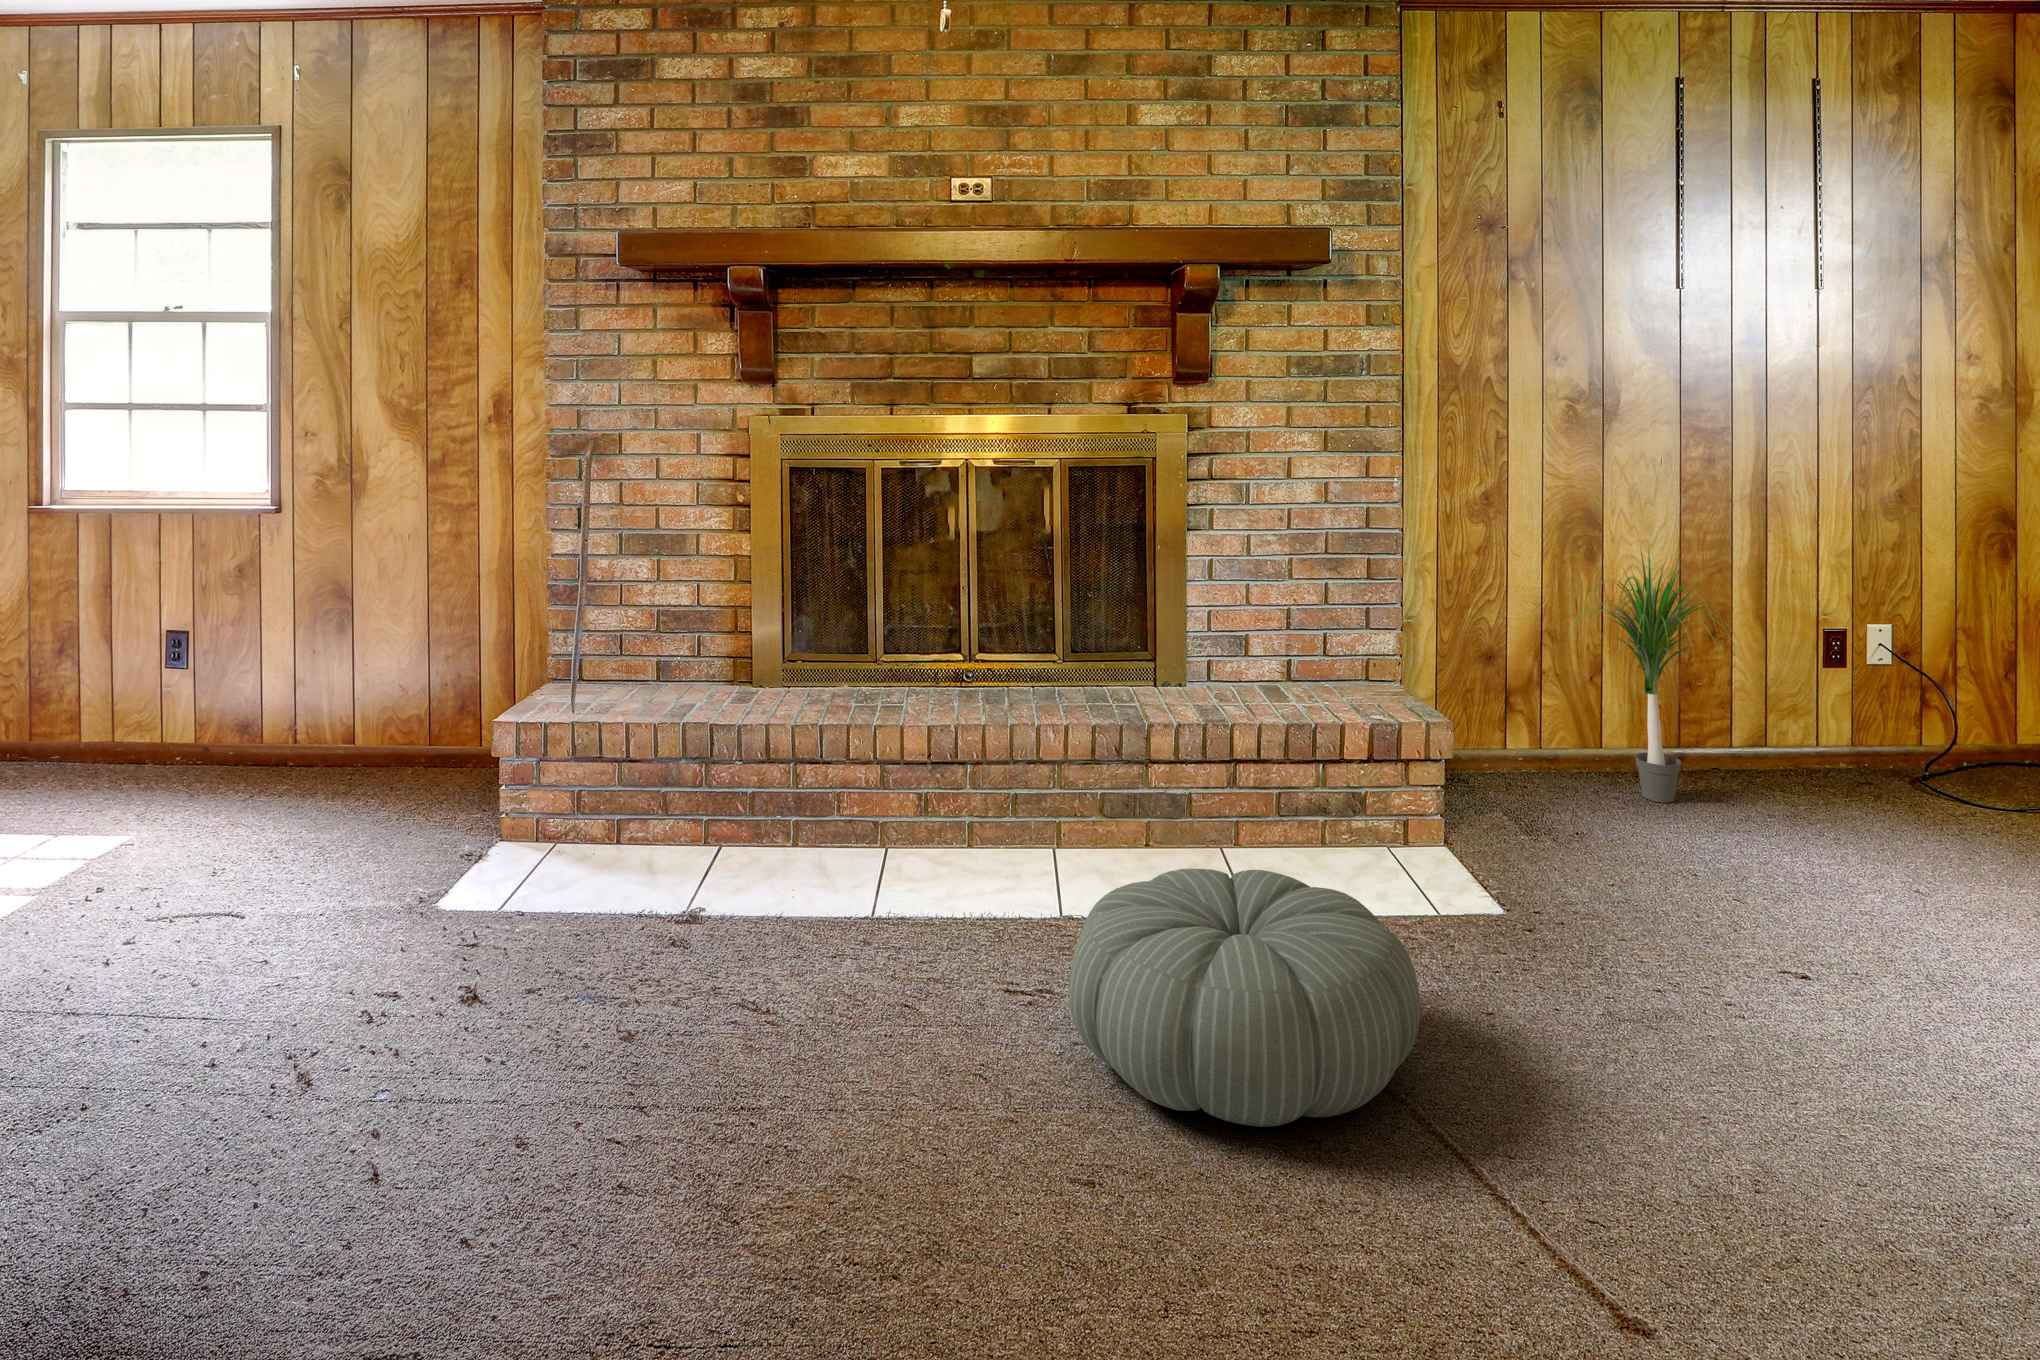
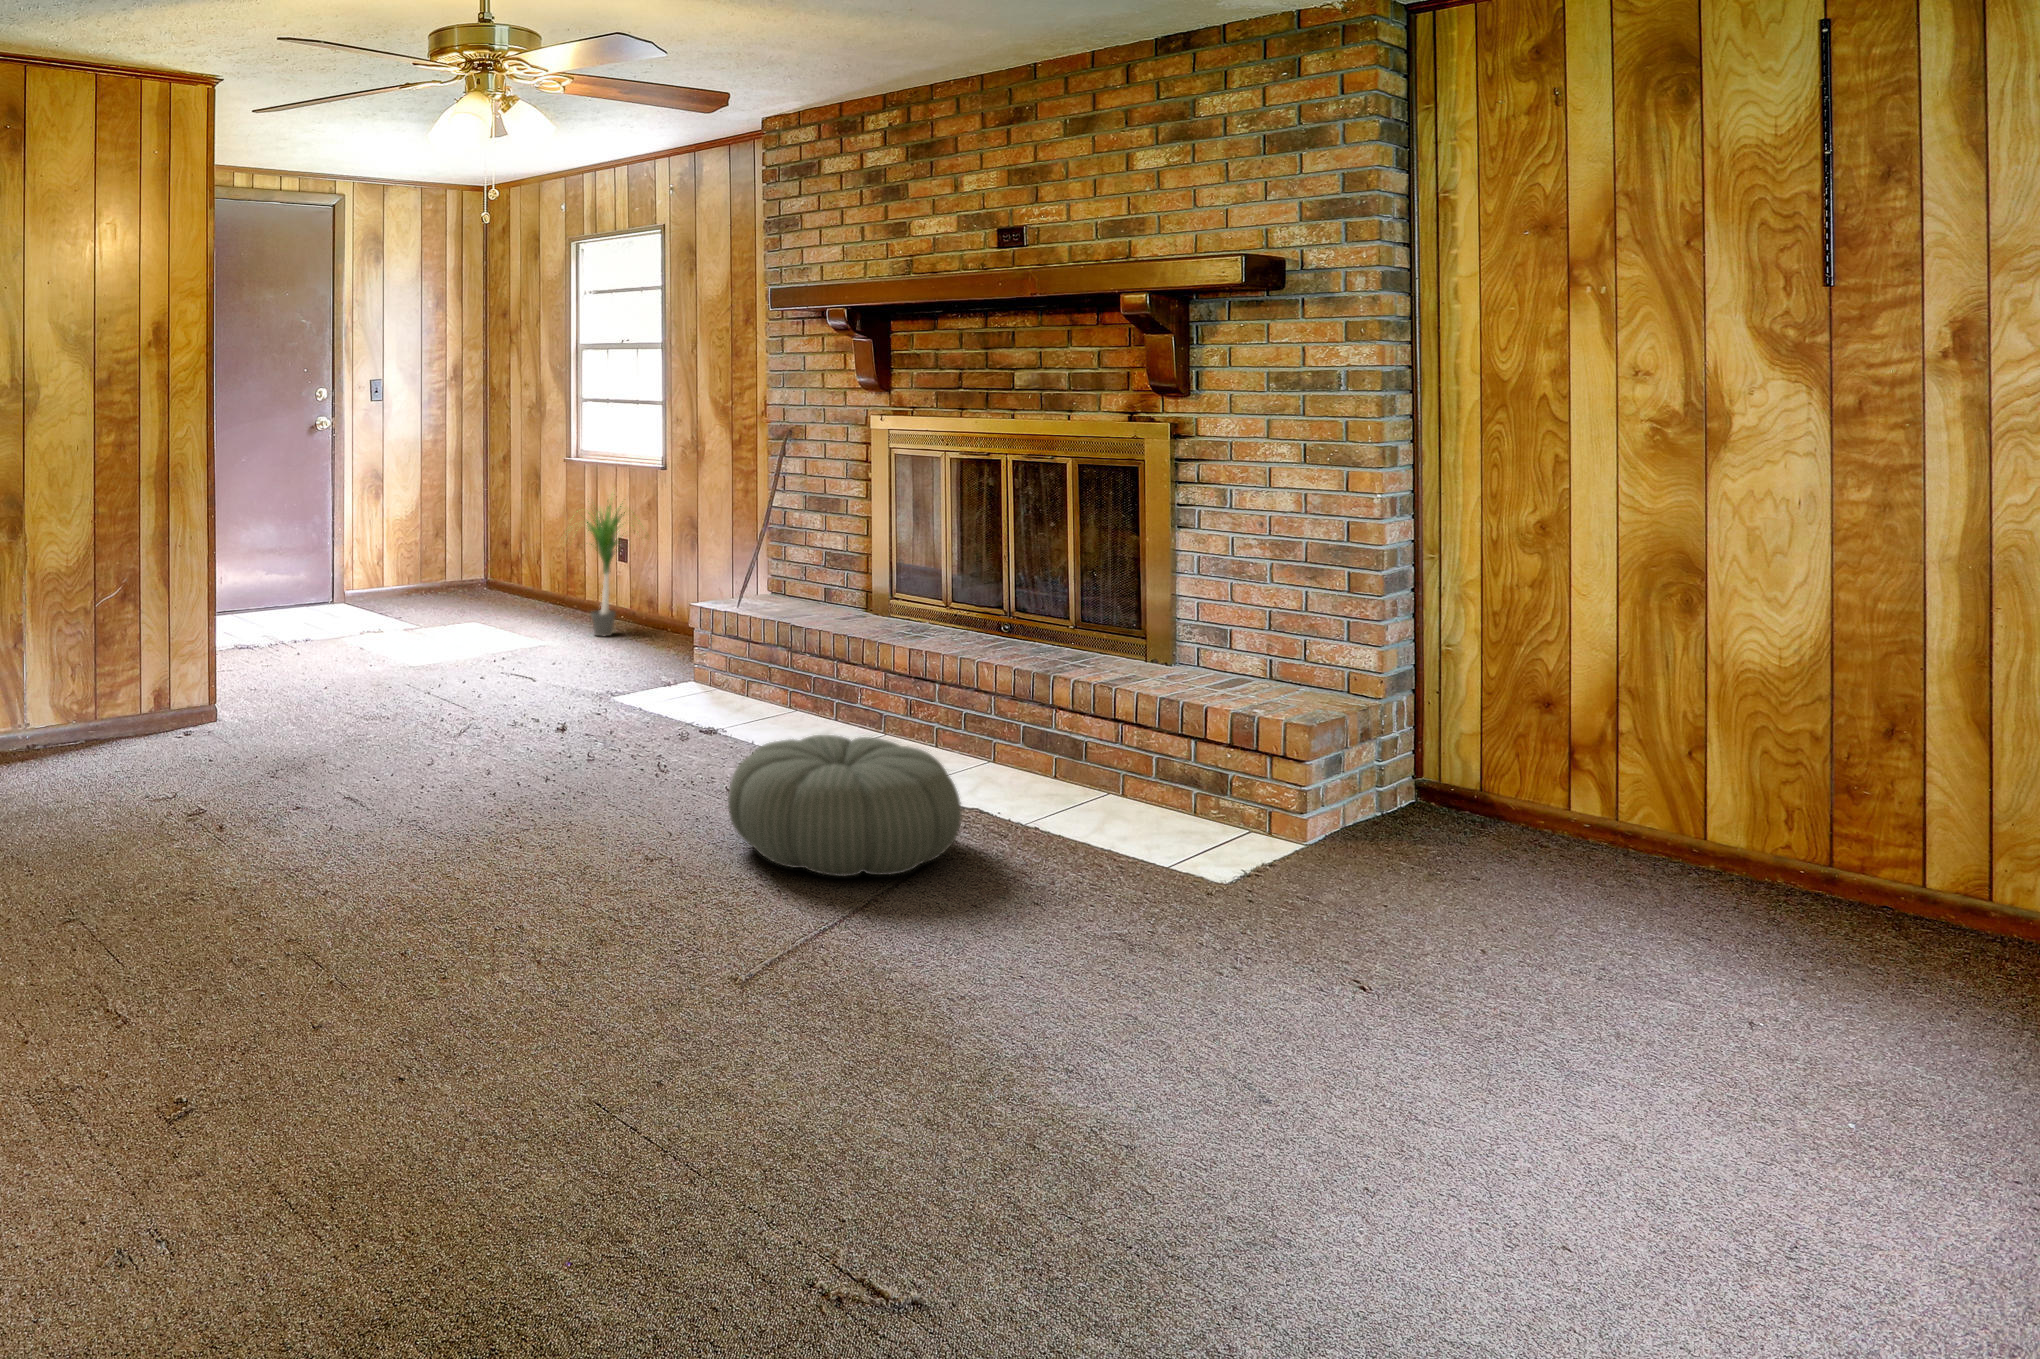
potted plant: present [1571,548,1735,803] -> present [571,503,643,636]

